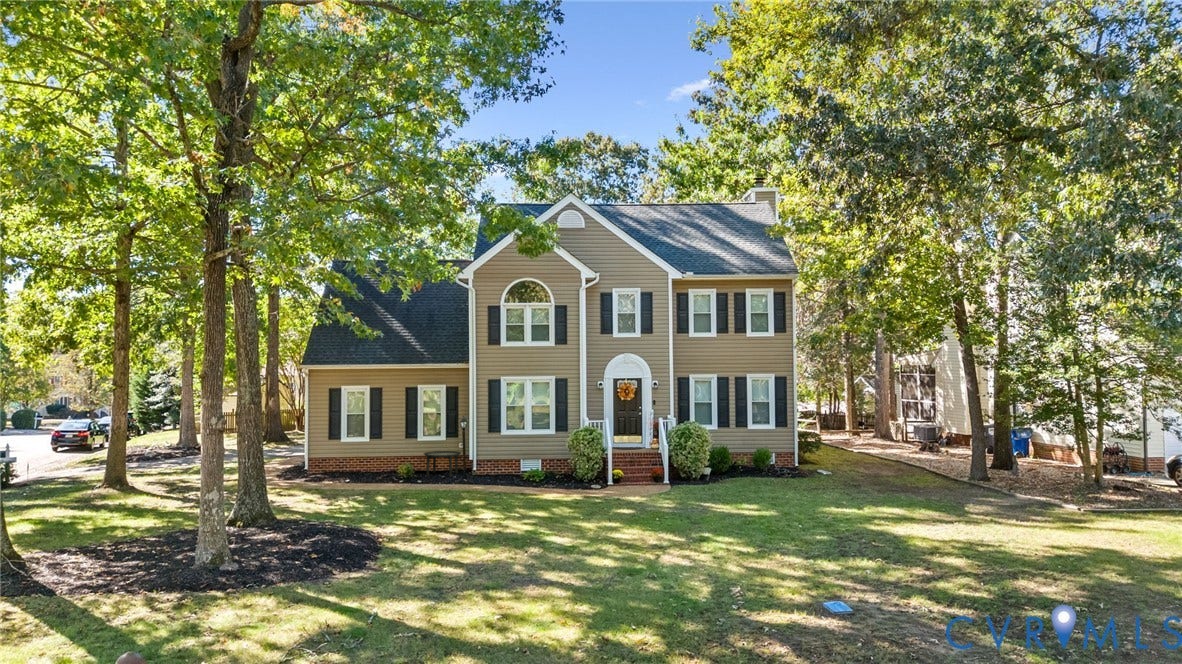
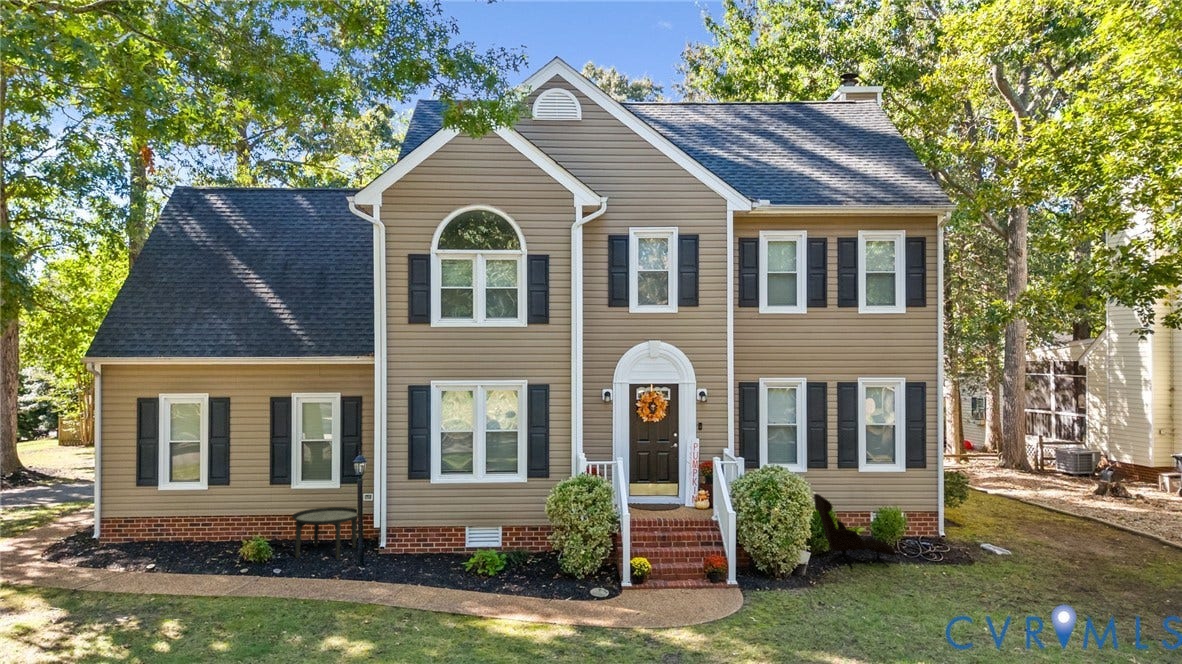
lounge chair: none [717,439,760,478] -> present [814,494,896,569]

